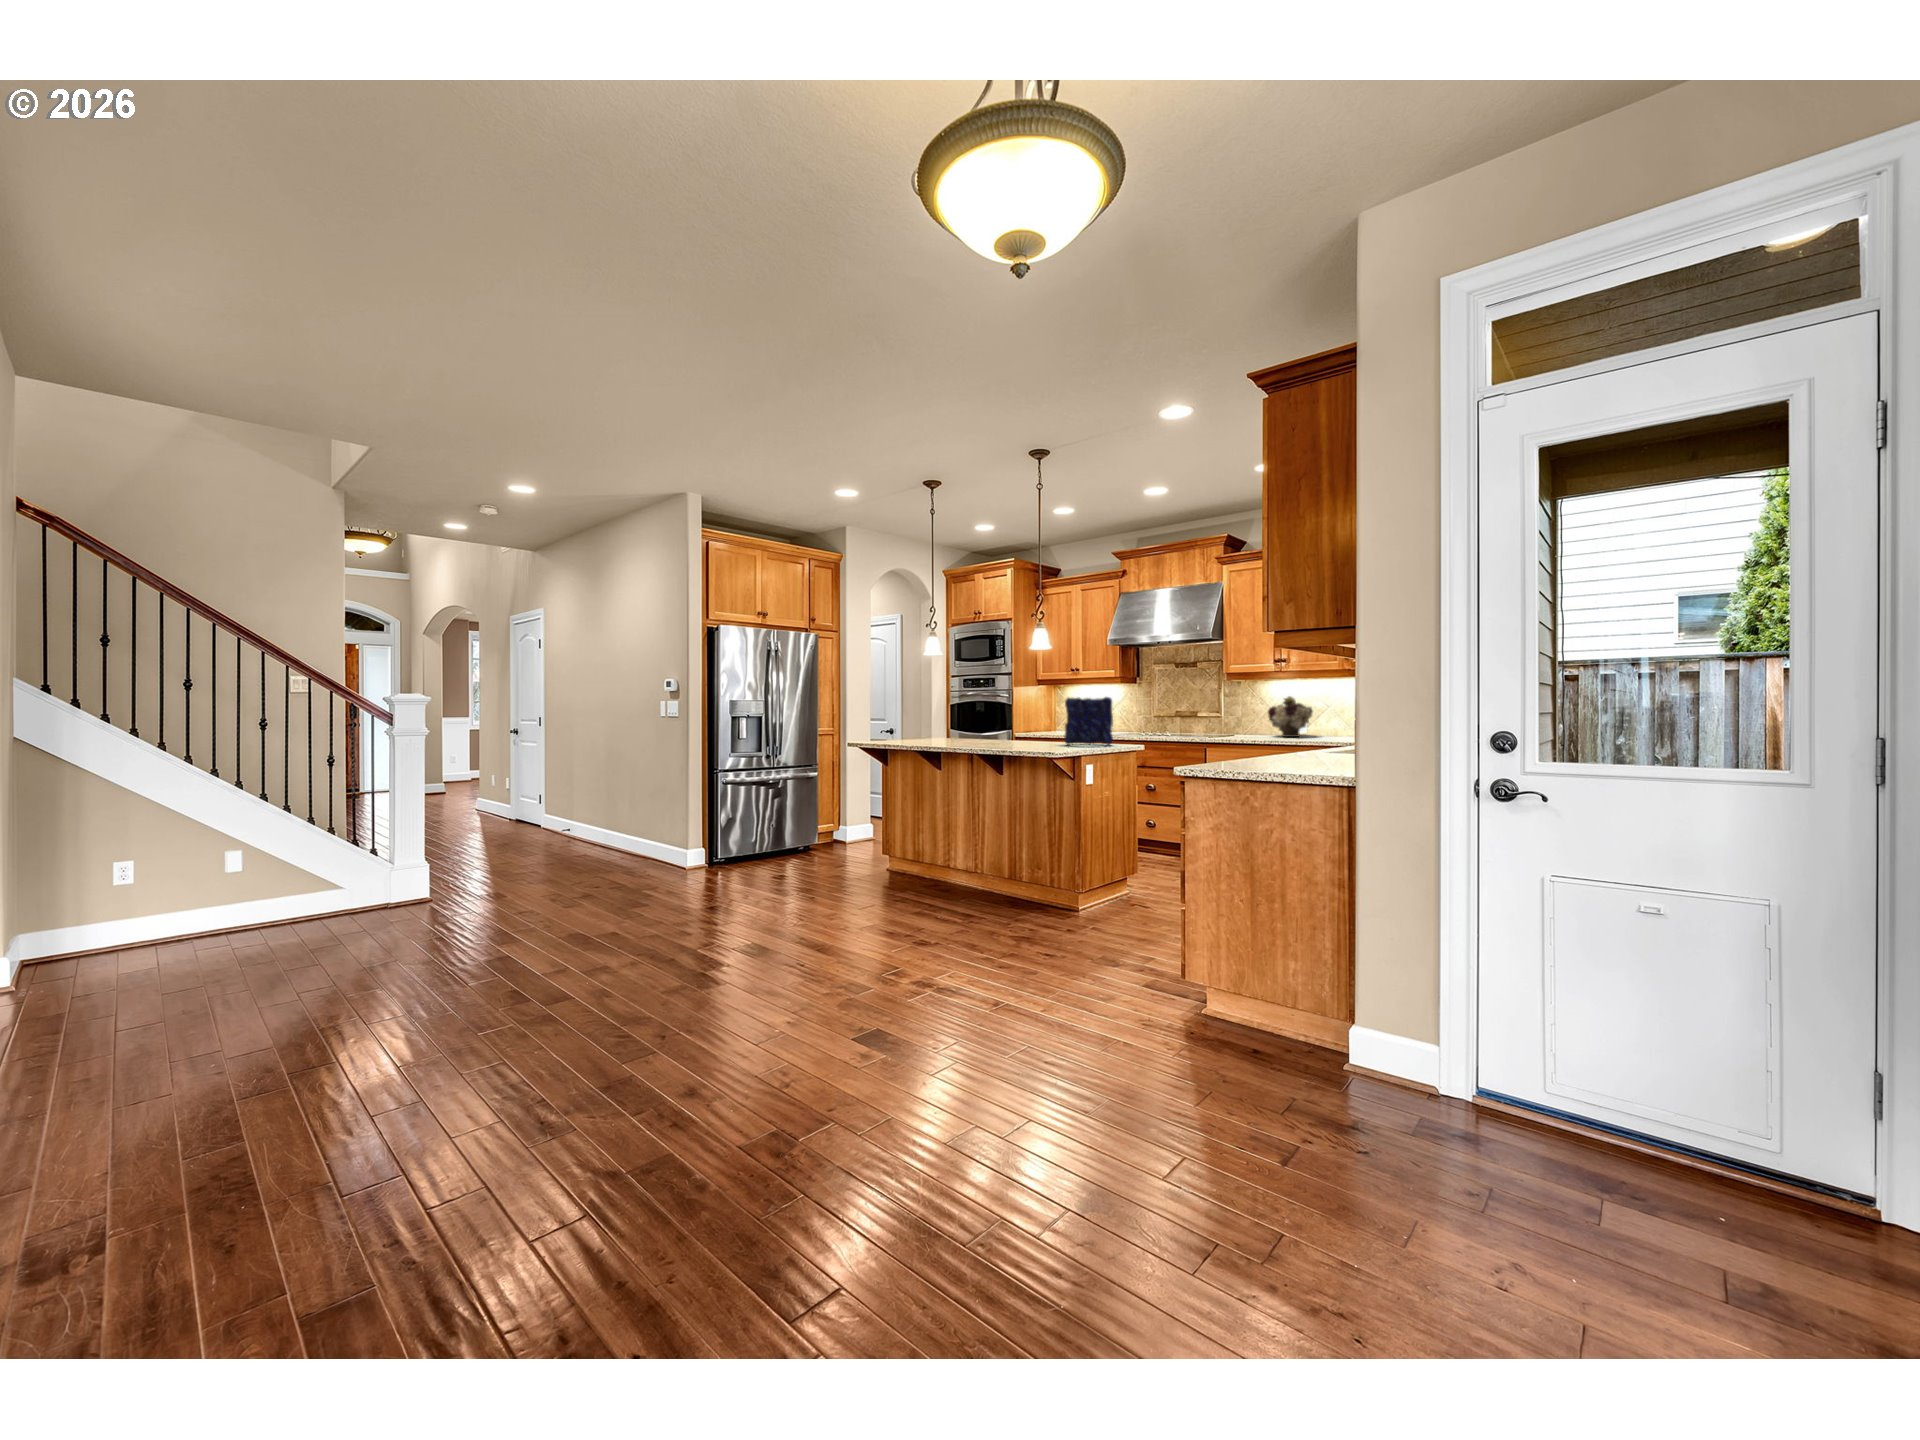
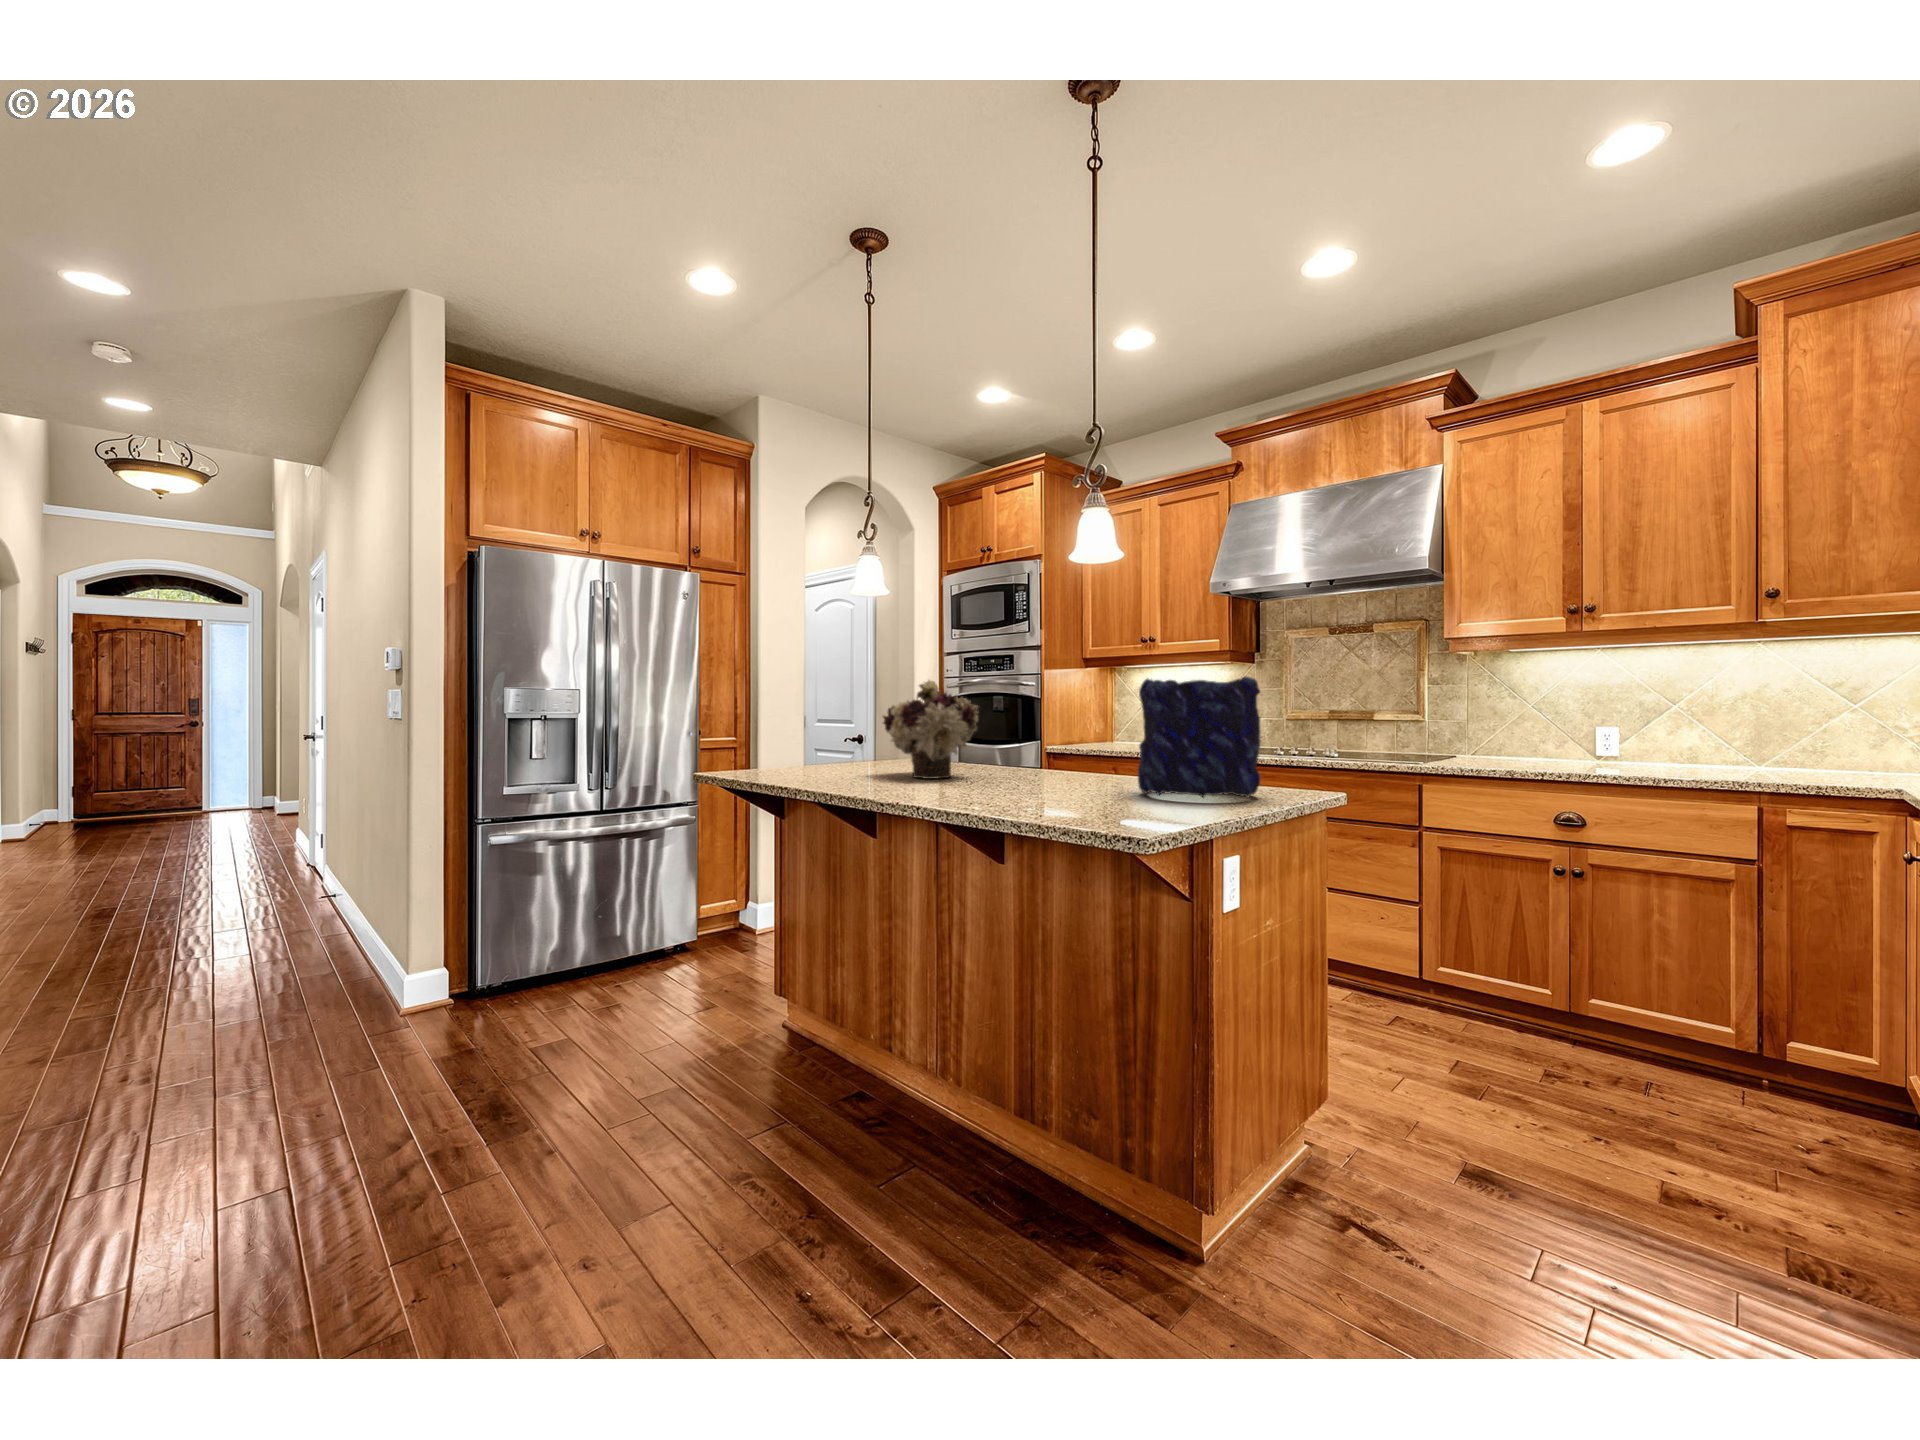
flower arrangement: present [1268,696,1313,737] -> present [883,680,978,779]

